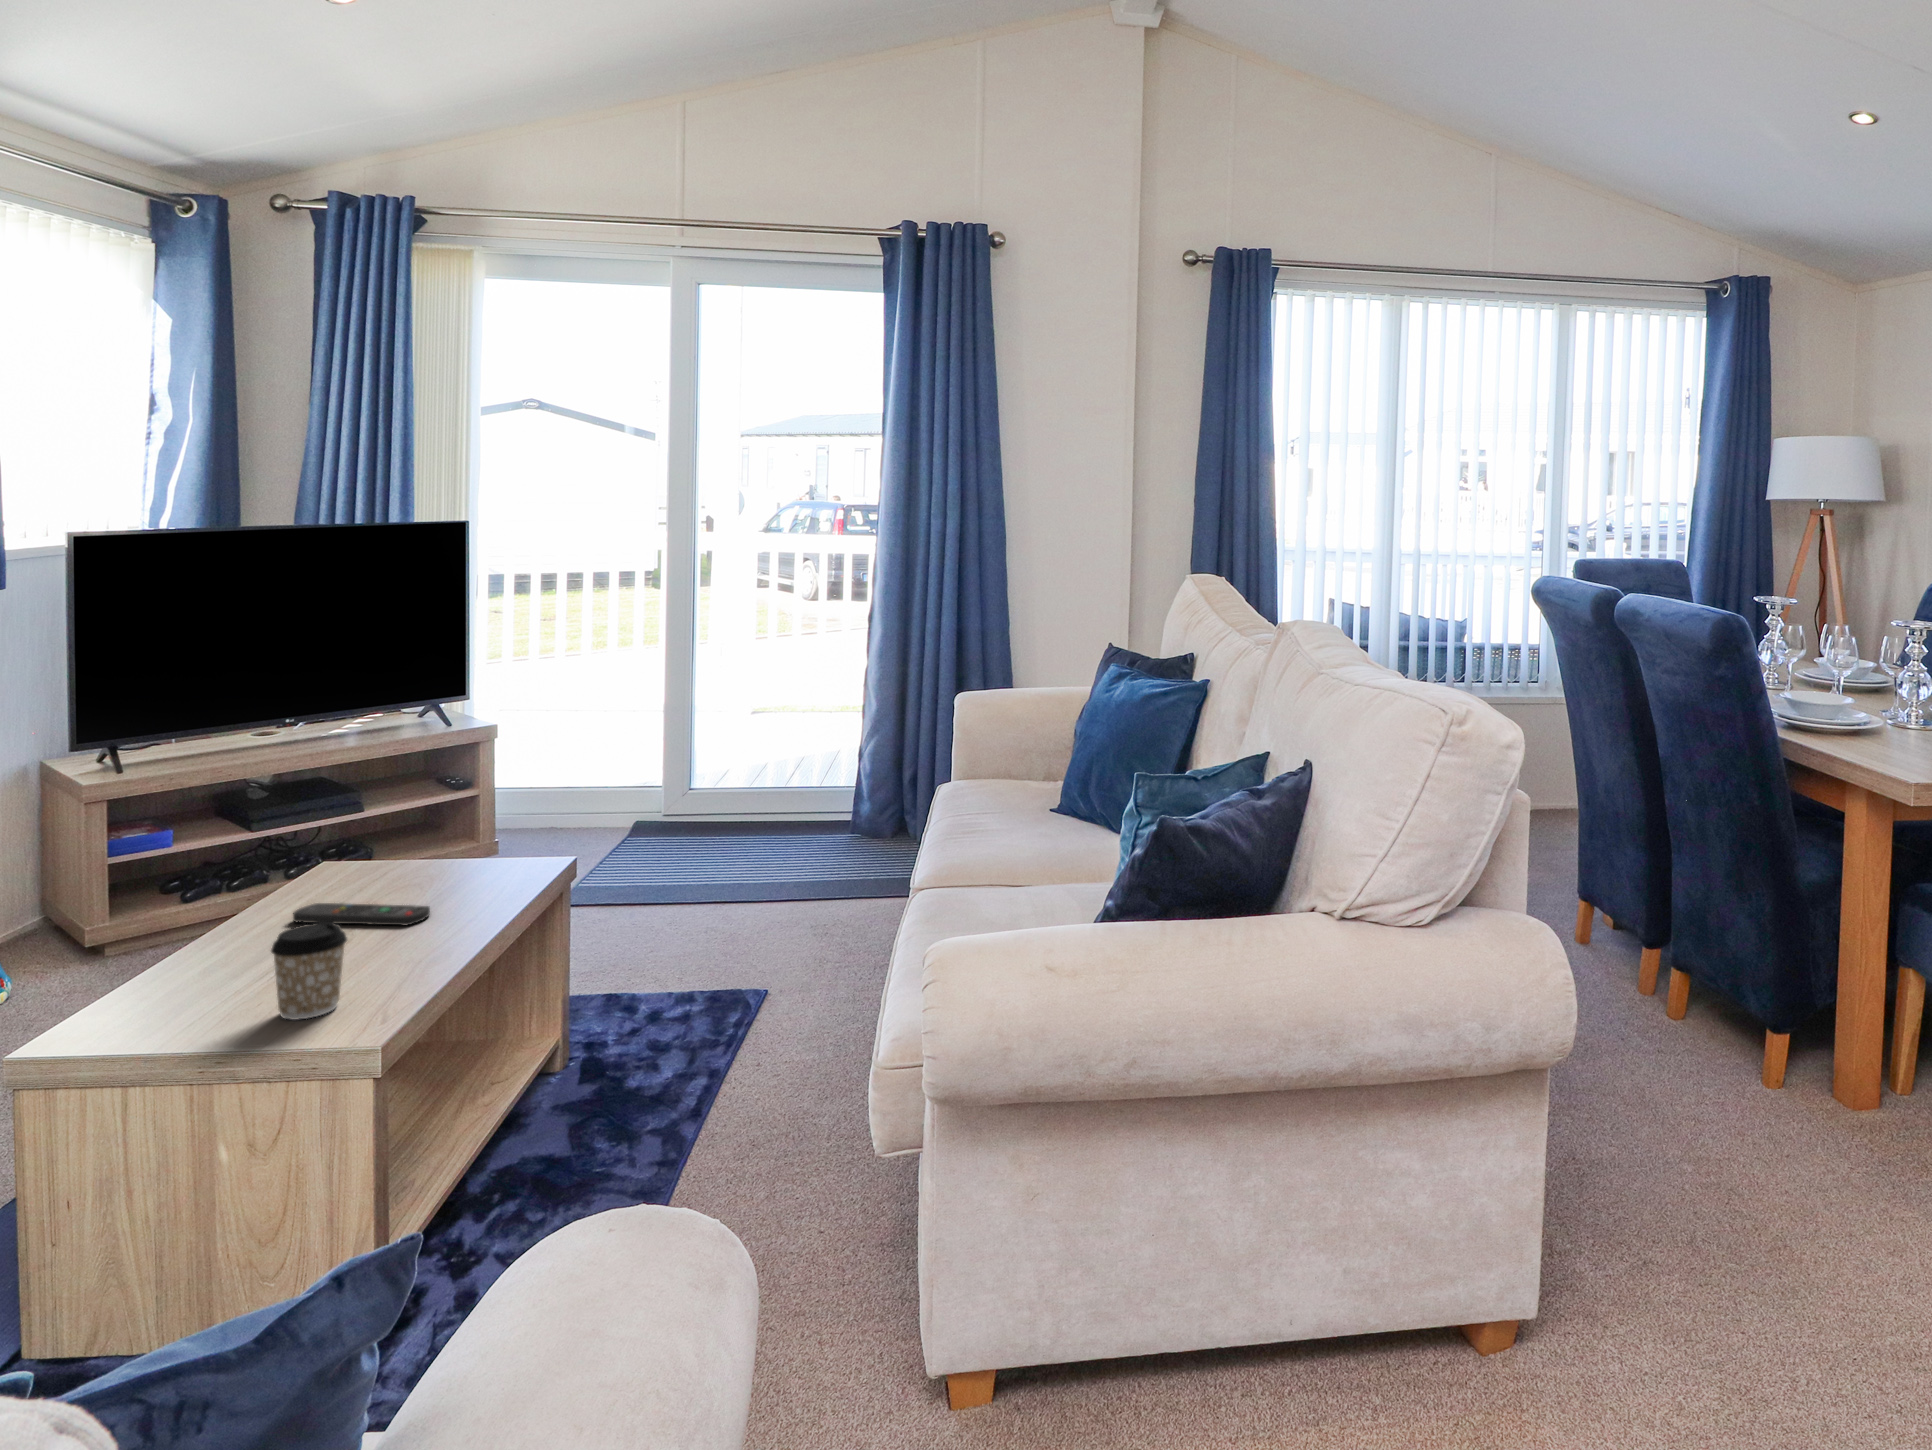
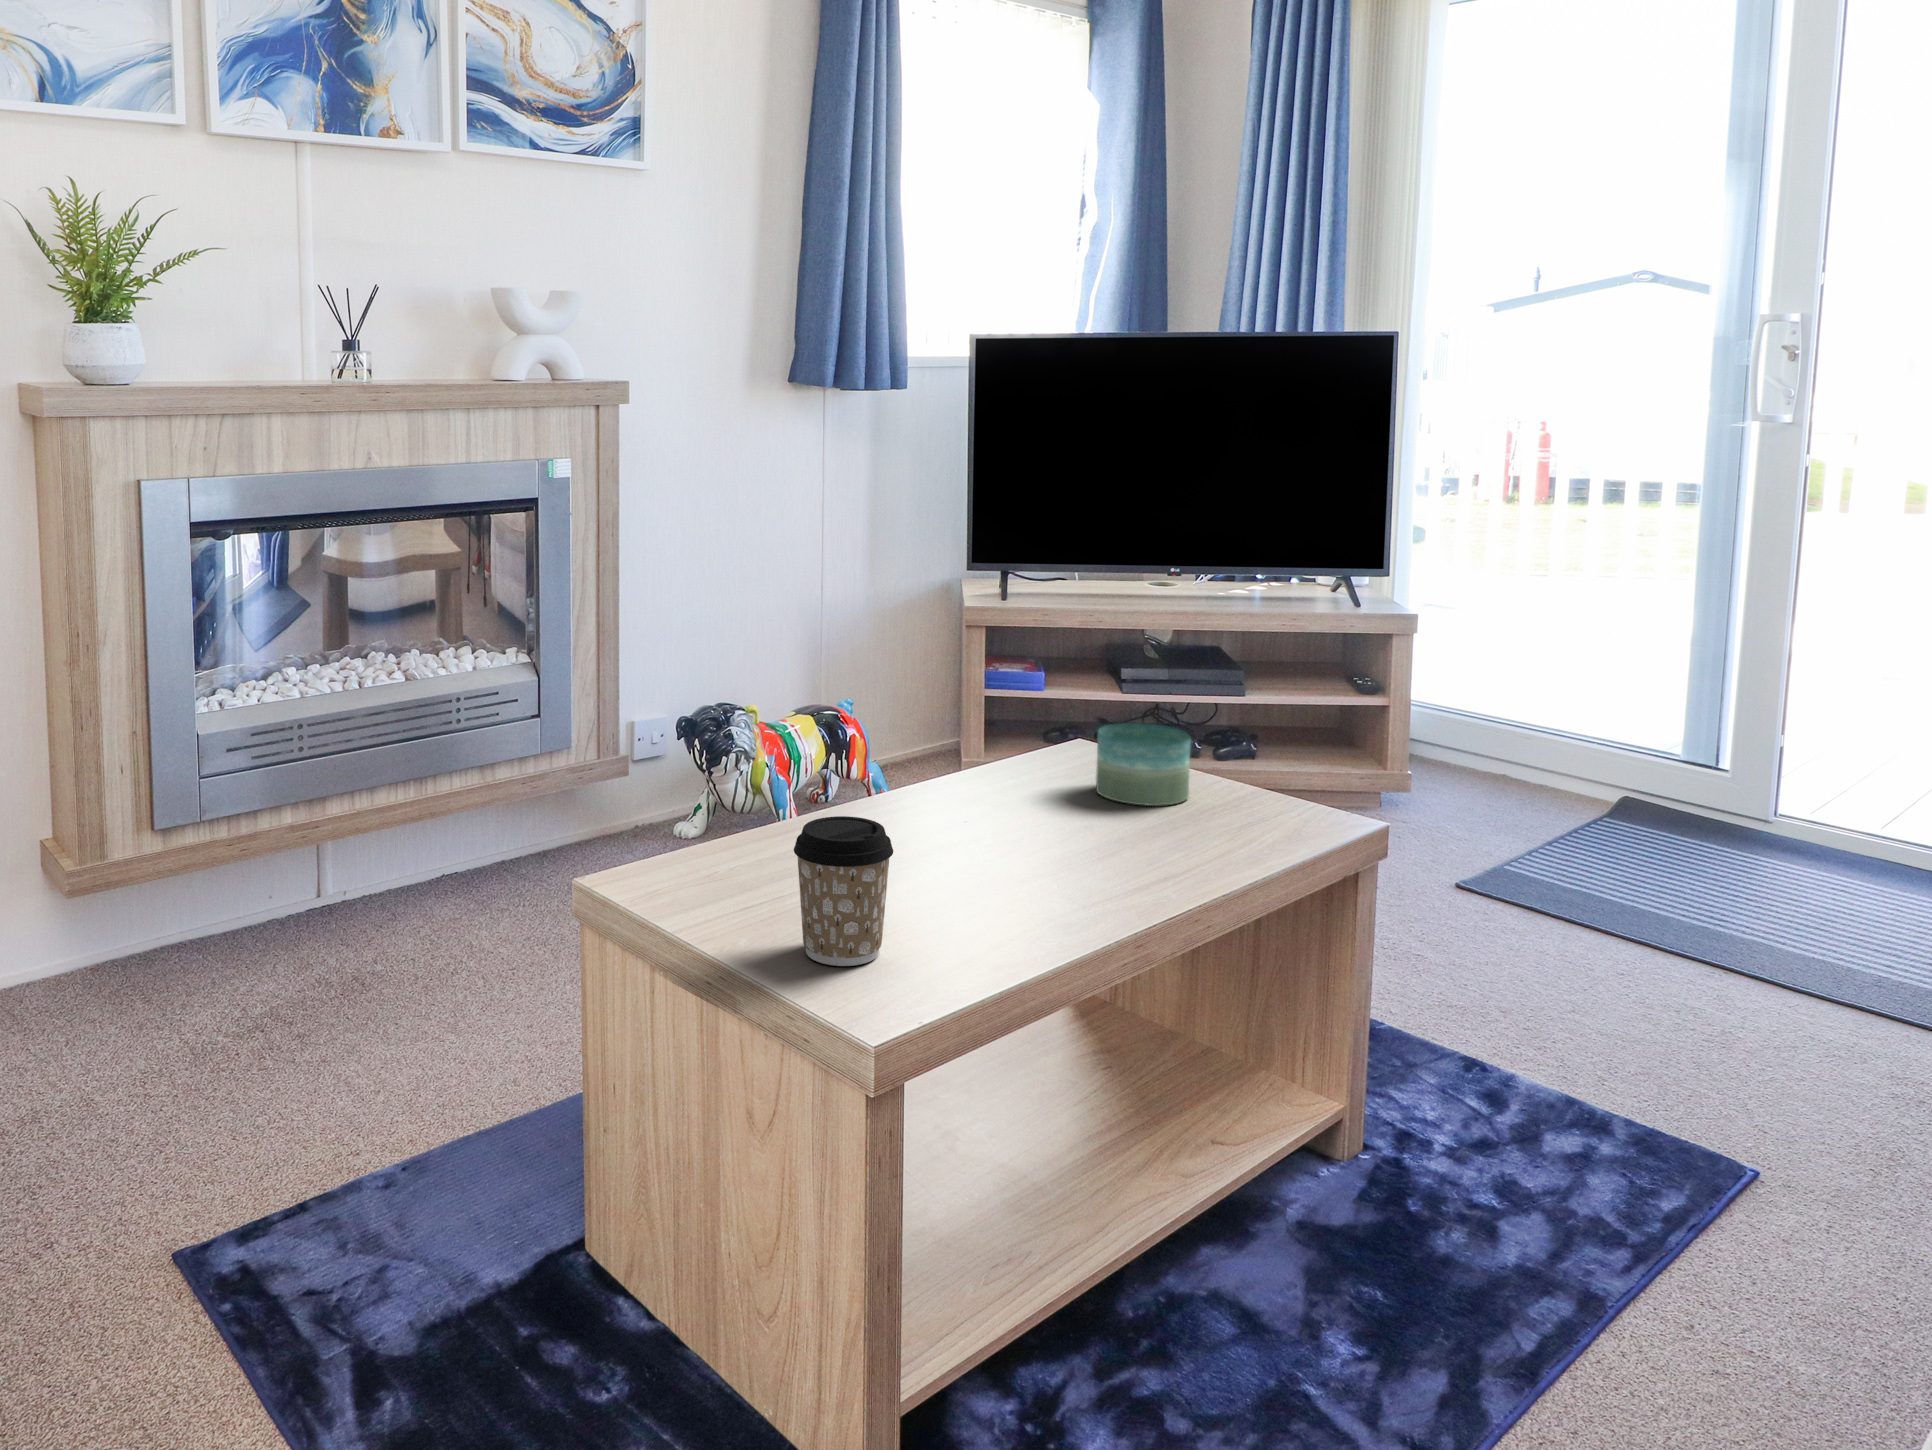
candle: none [372,833,443,890] -> present [1096,723,1191,806]
remote control: present [293,903,430,925] -> none [968,793,1119,859]

